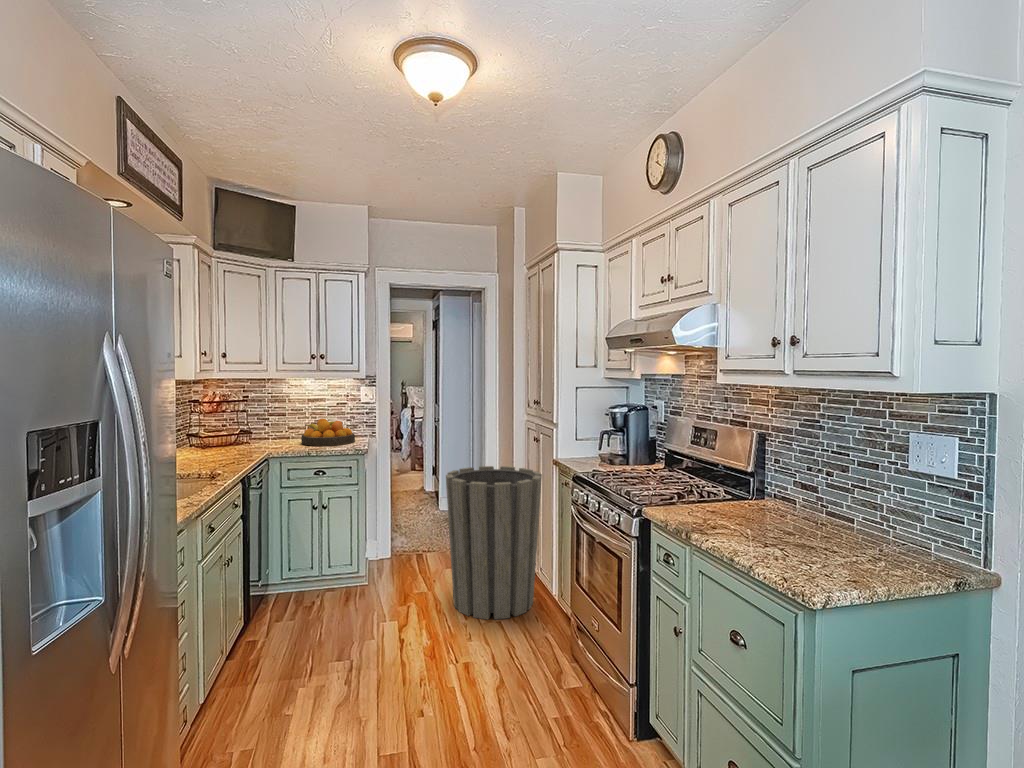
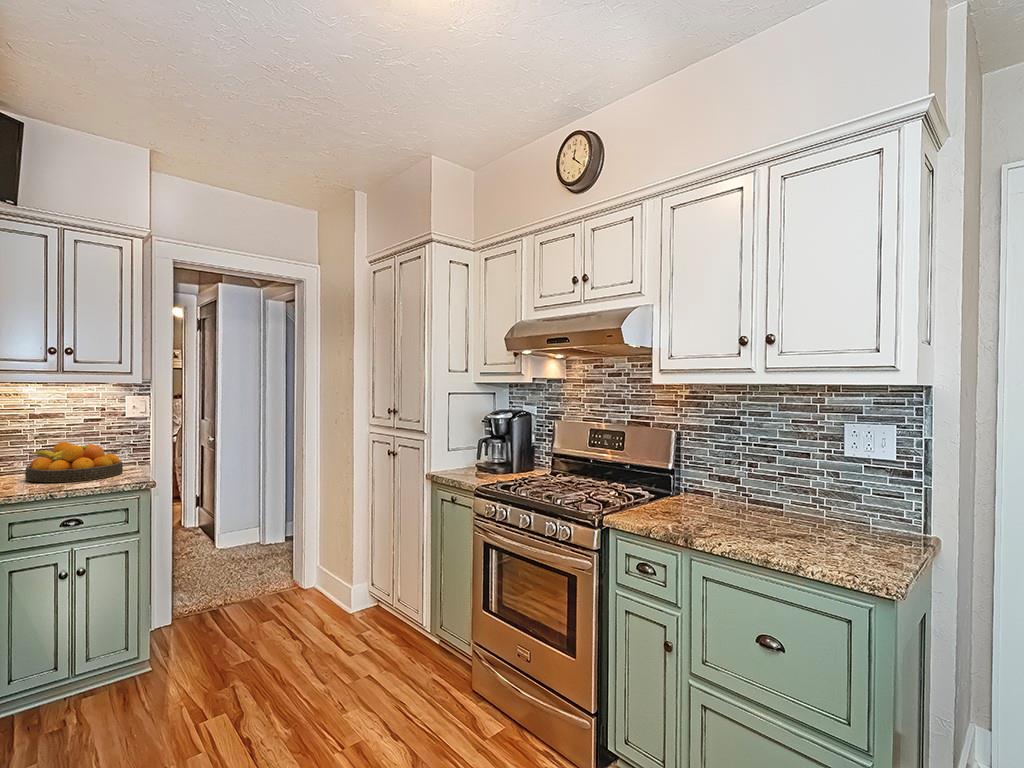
trash can: present [446,466,542,620] -> none [282,487,401,678]

